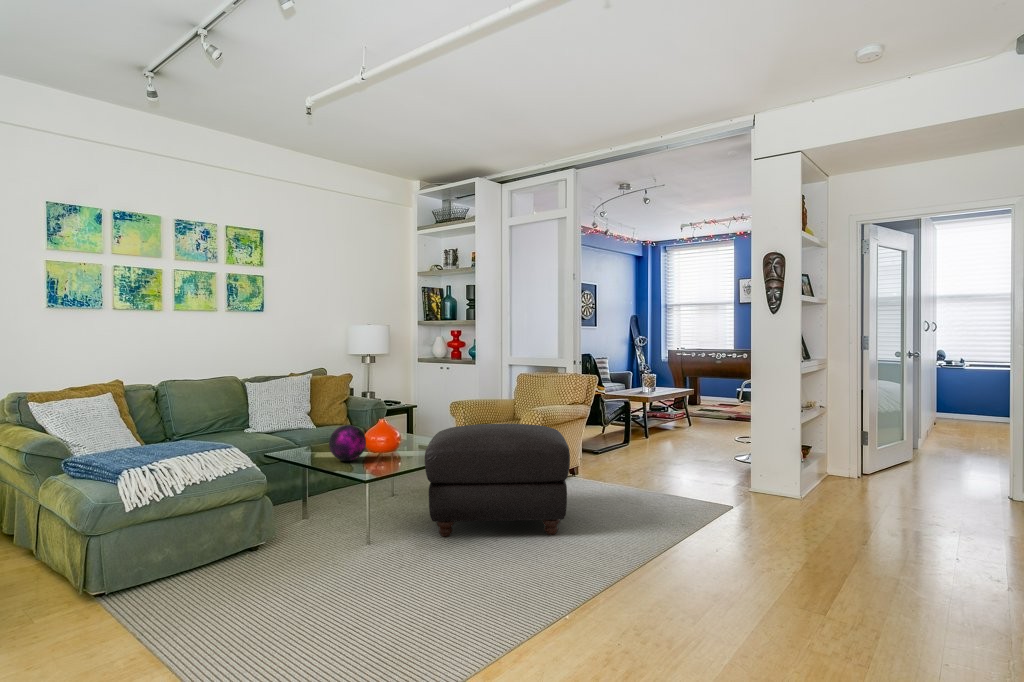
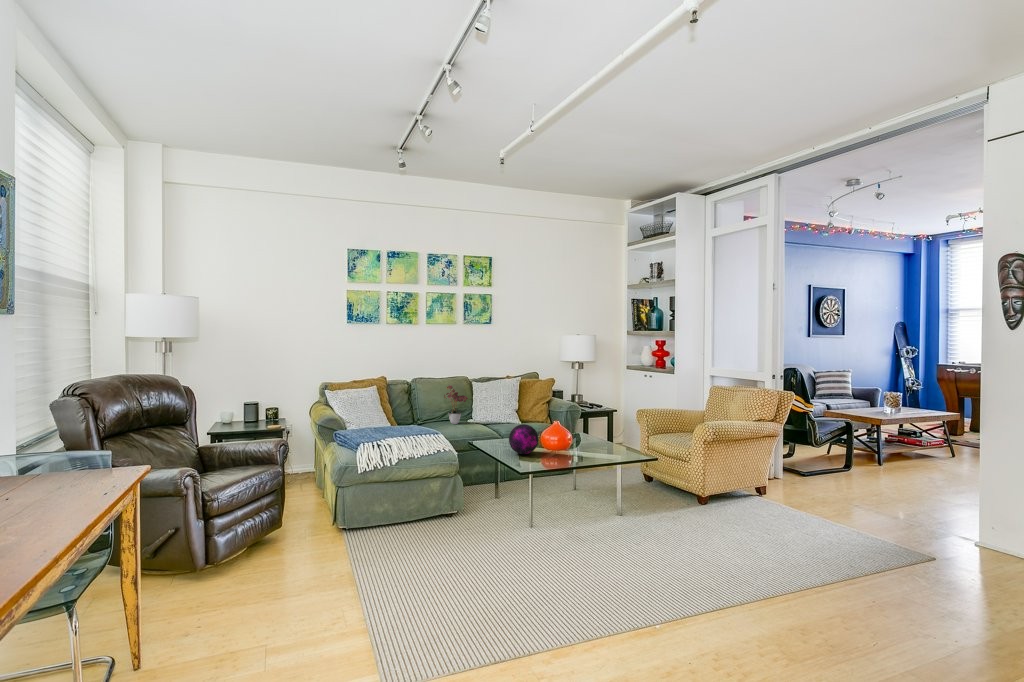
flower arrangement: none [210,386,247,438] -> present [444,386,468,424]
ottoman: present [425,424,570,537] -> none [581,434,725,549]

